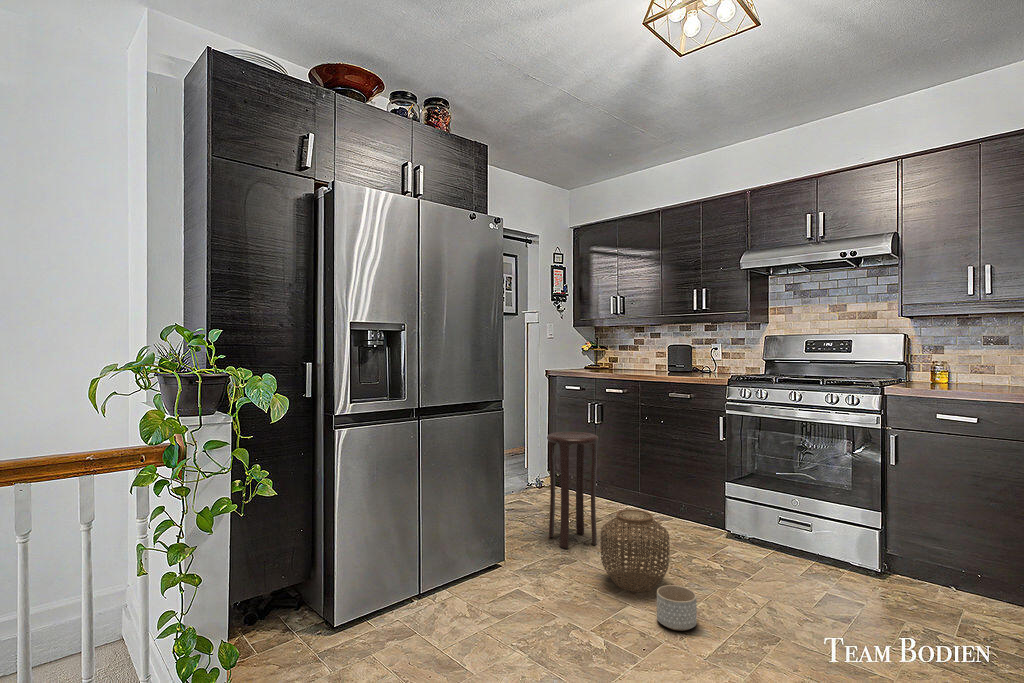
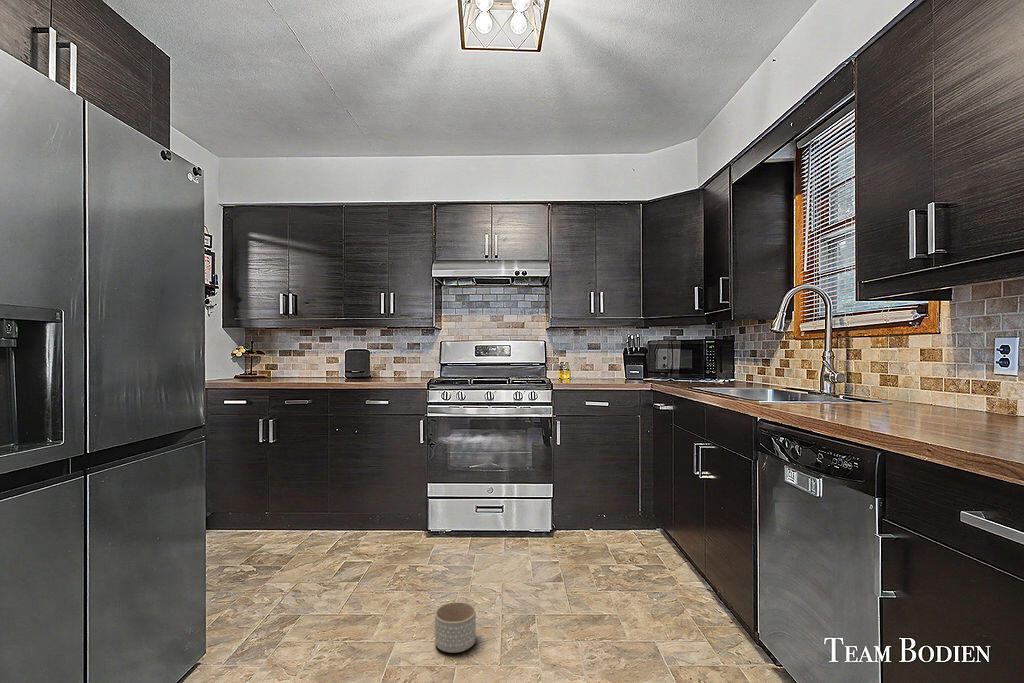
stool: present [547,432,599,549] -> none [240,454,310,605]
woven basket: present [601,509,670,592] -> none [345,532,422,628]

